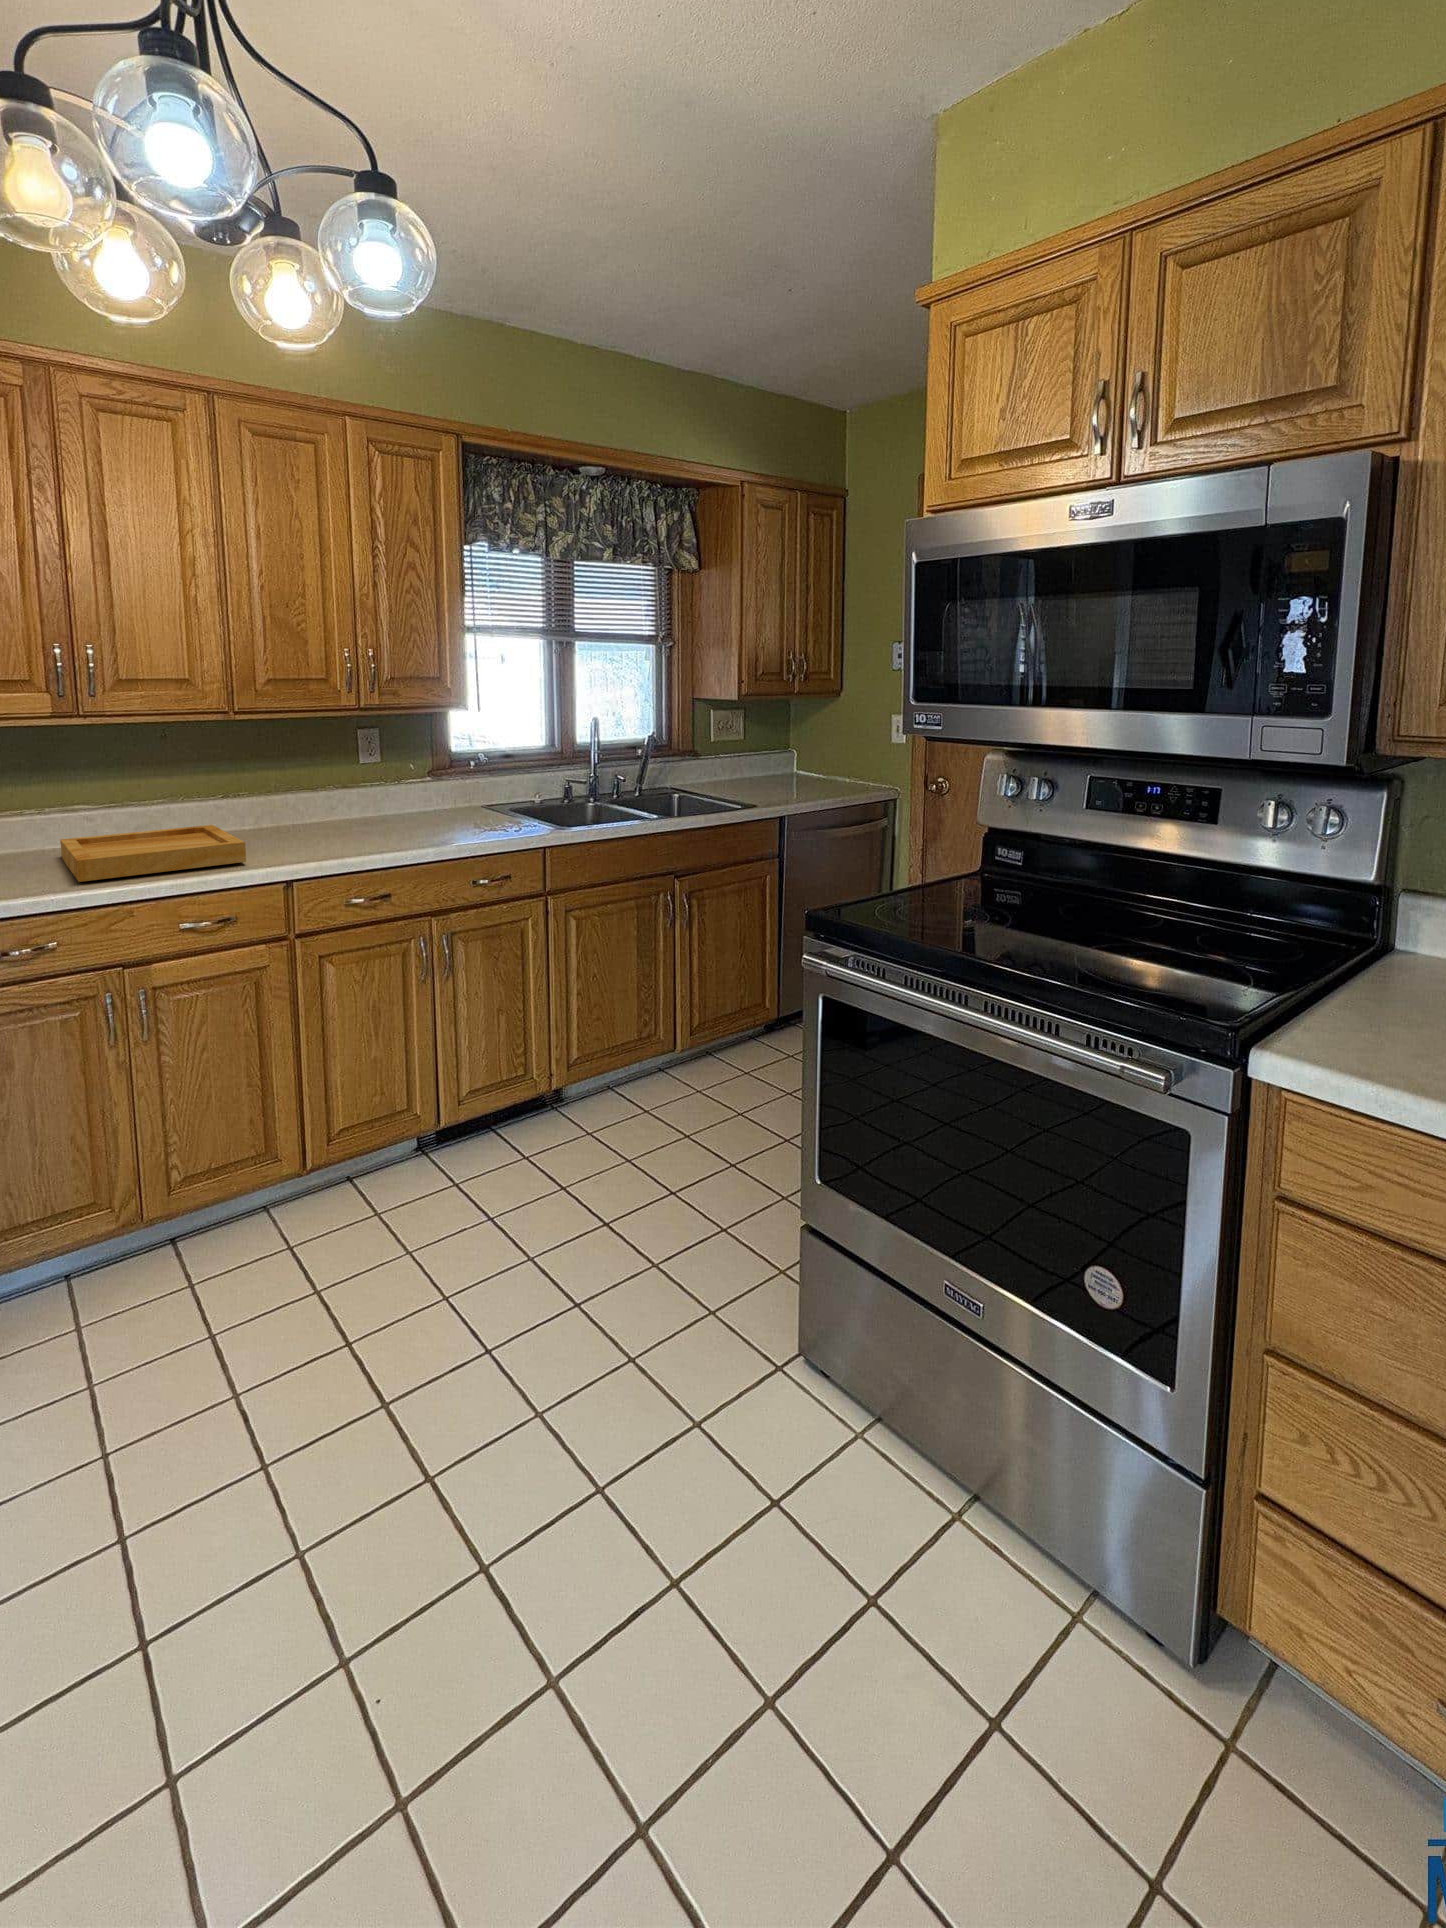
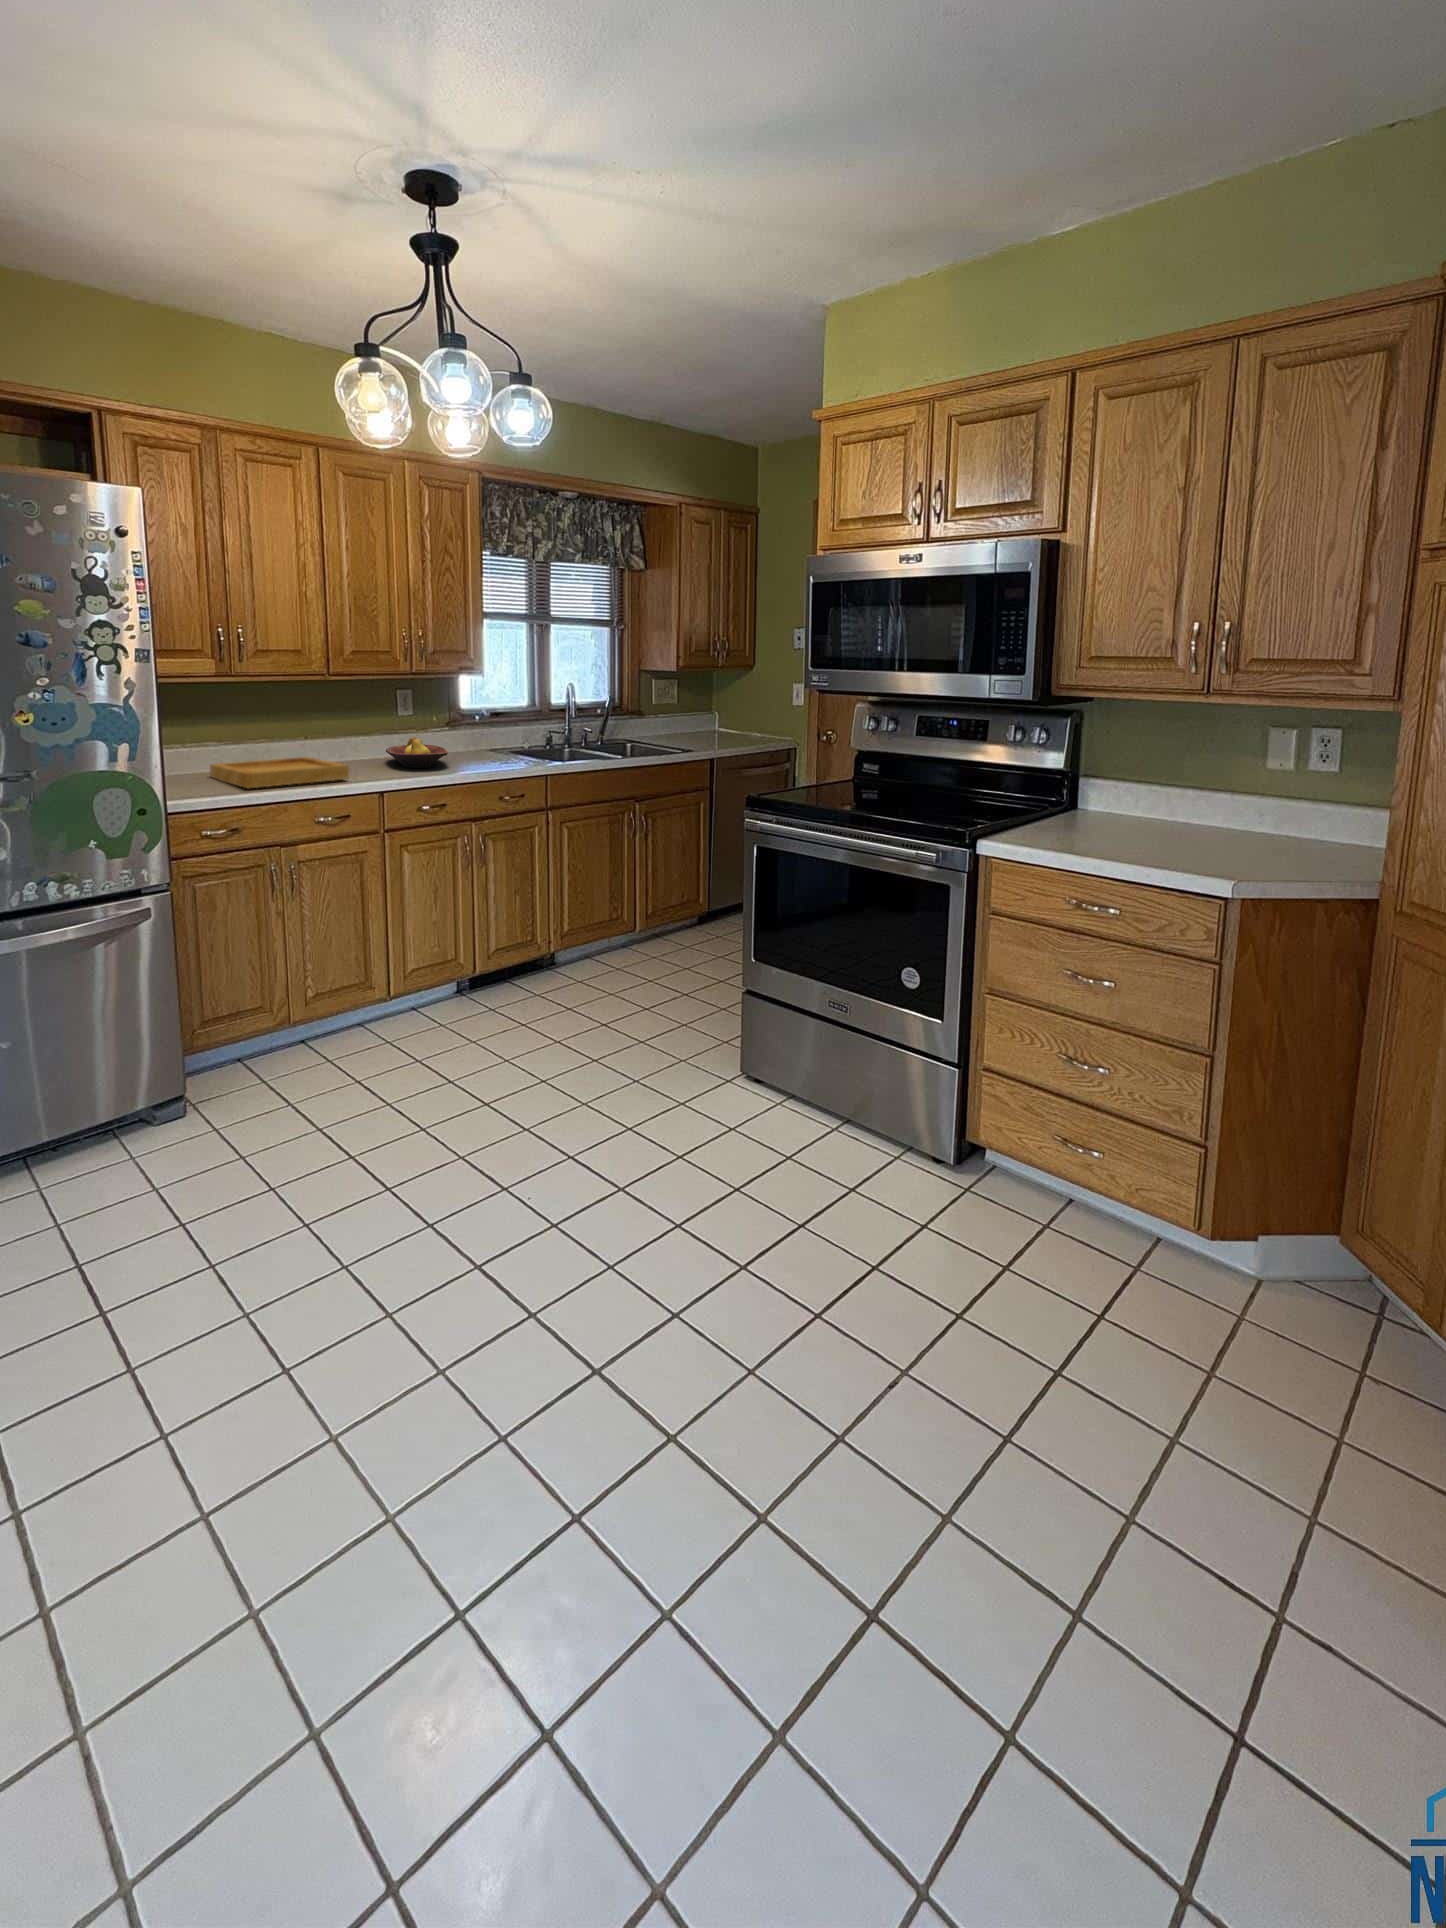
fruit bowl: none [328,794,411,839] -> present [386,737,448,768]

